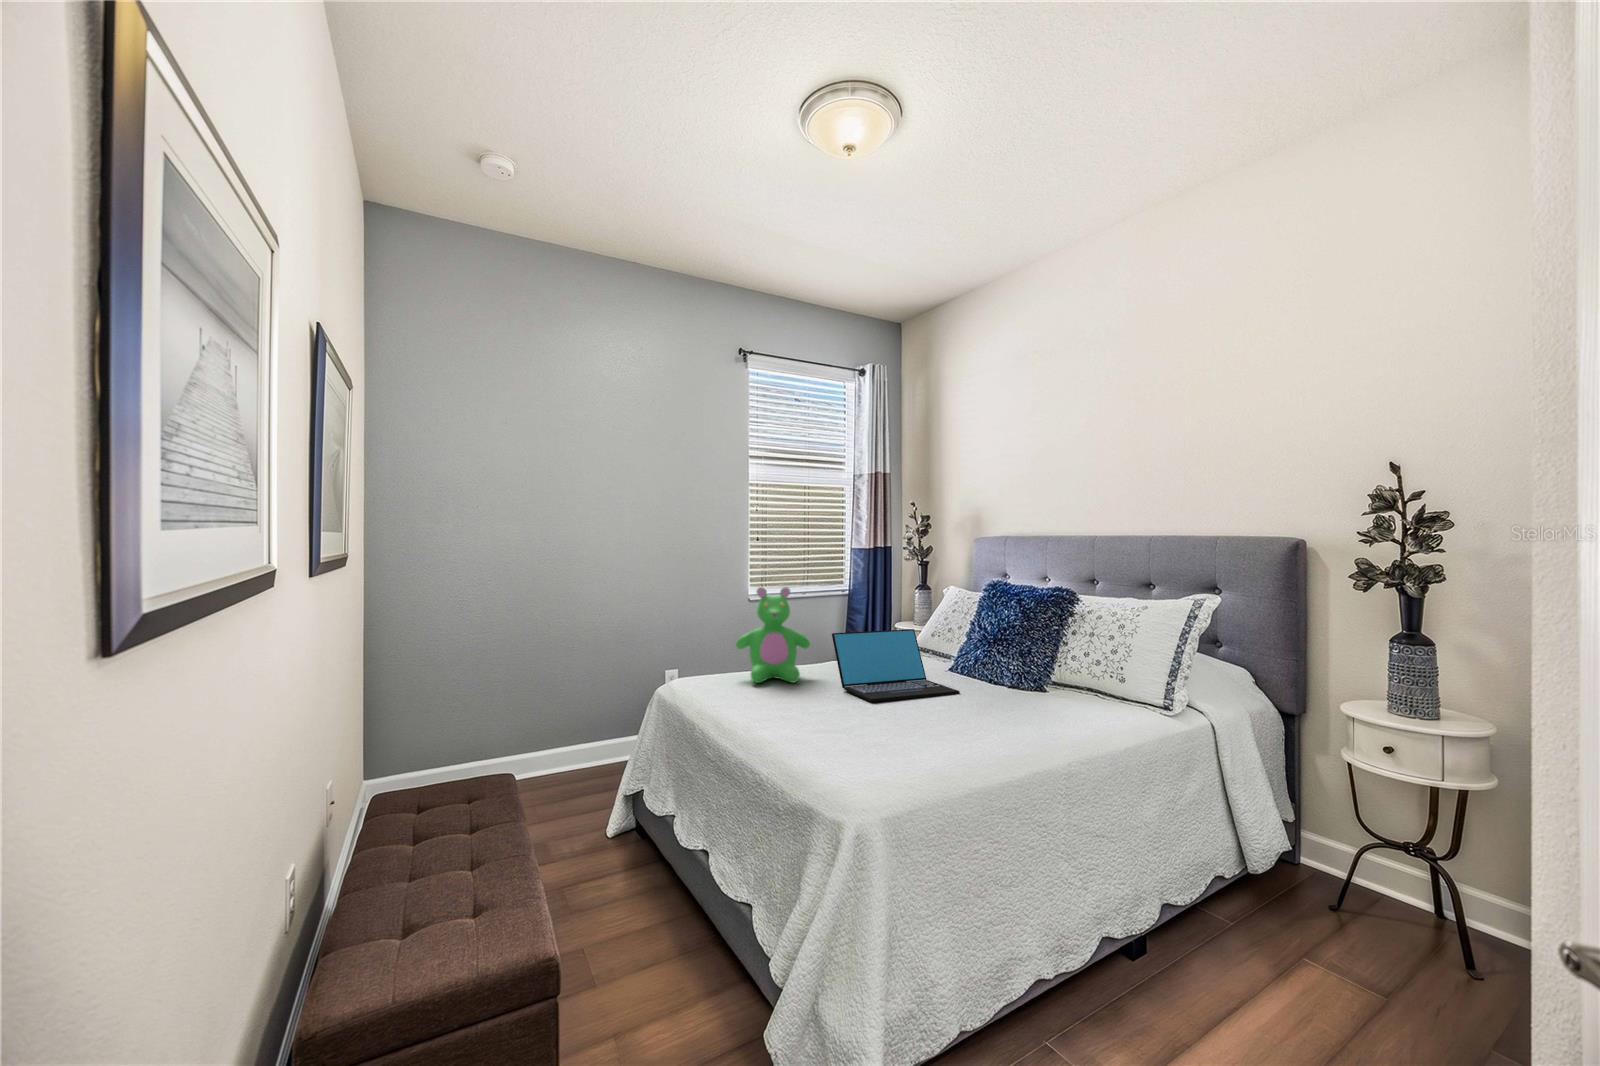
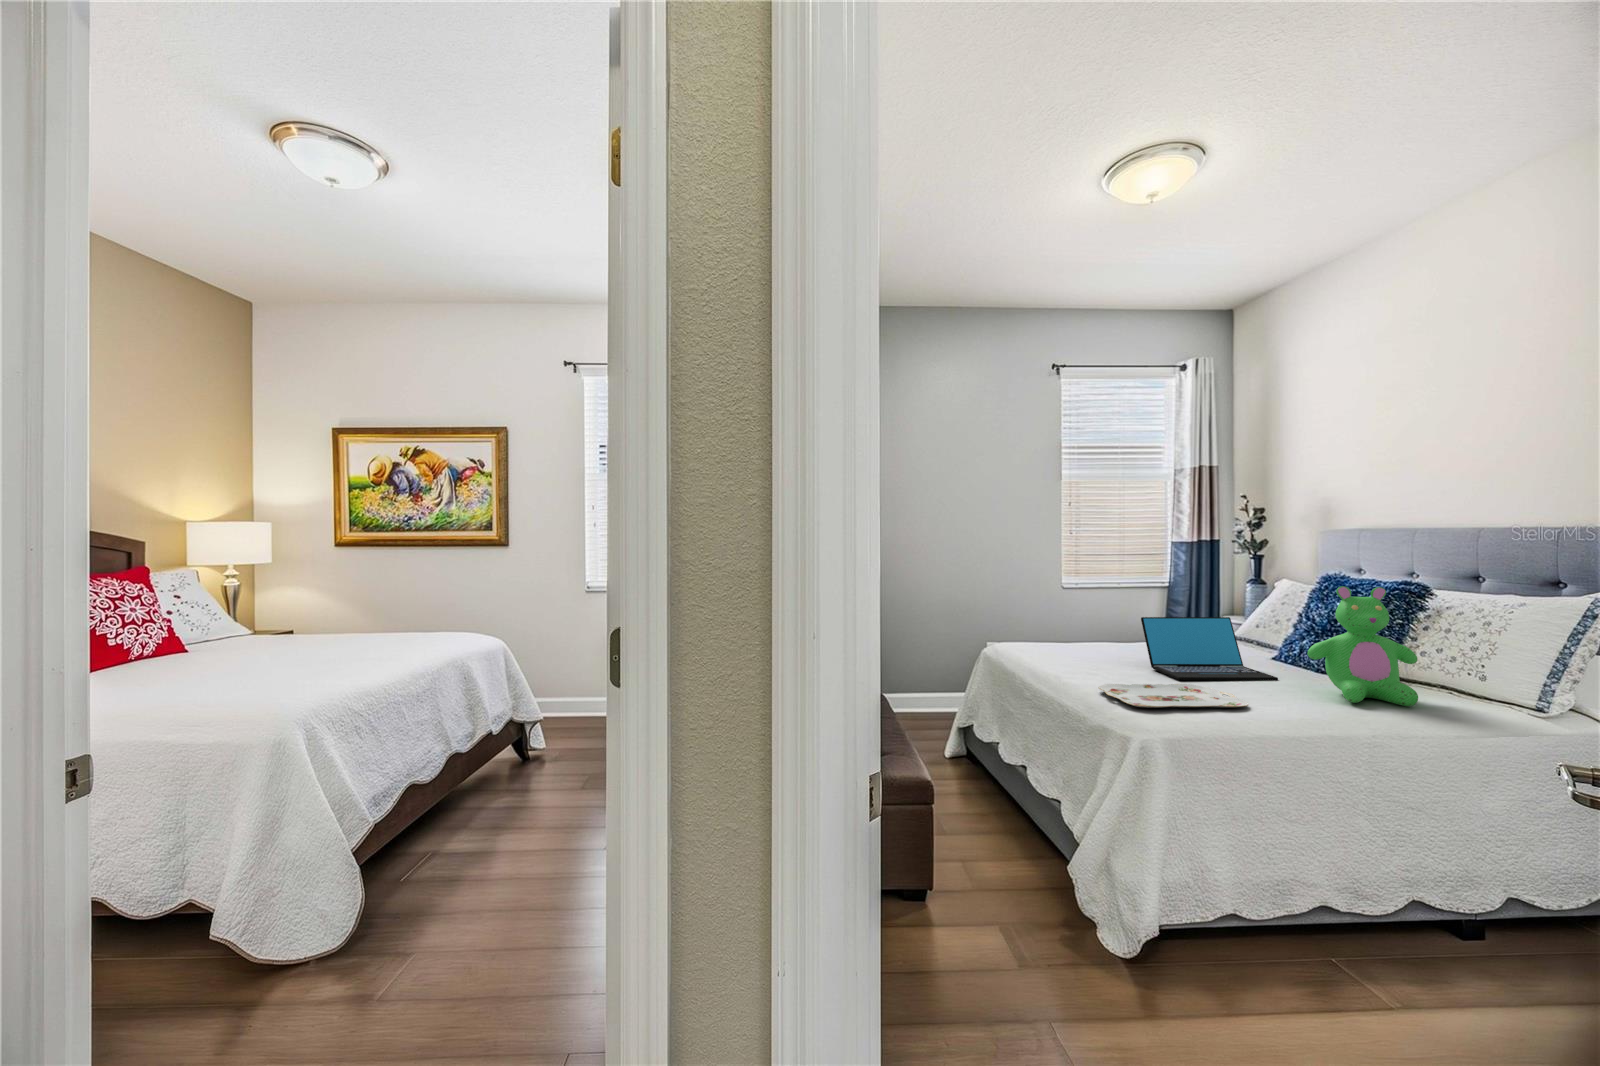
teddy bear: present [736,587,810,683] -> present [1307,586,1418,706]
serving tray: none [794,707,943,743] -> present [1098,684,1249,708]

